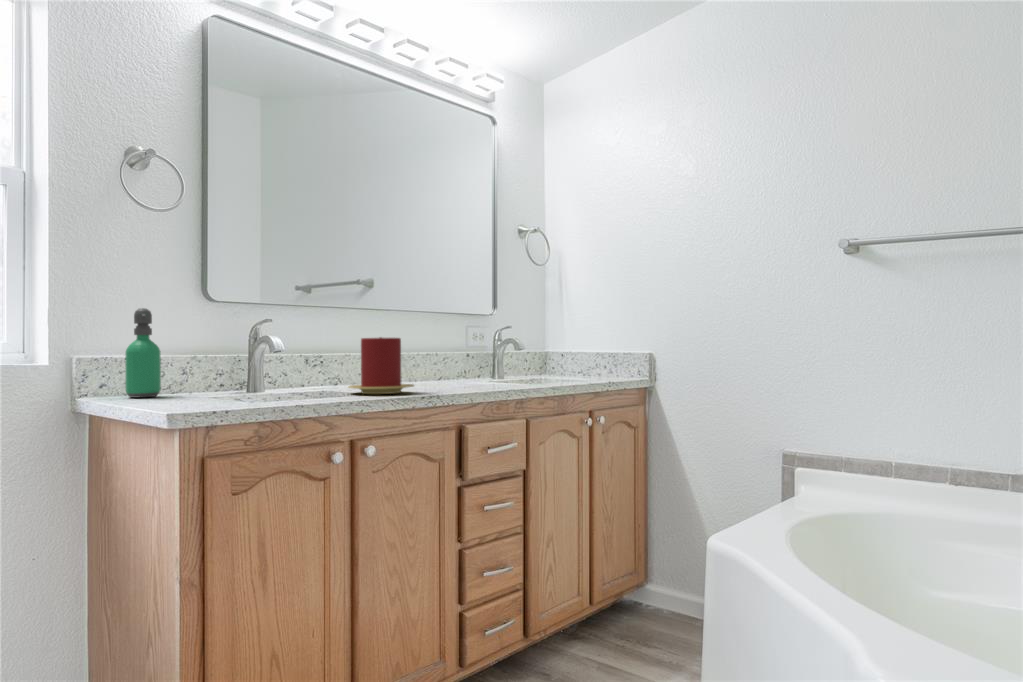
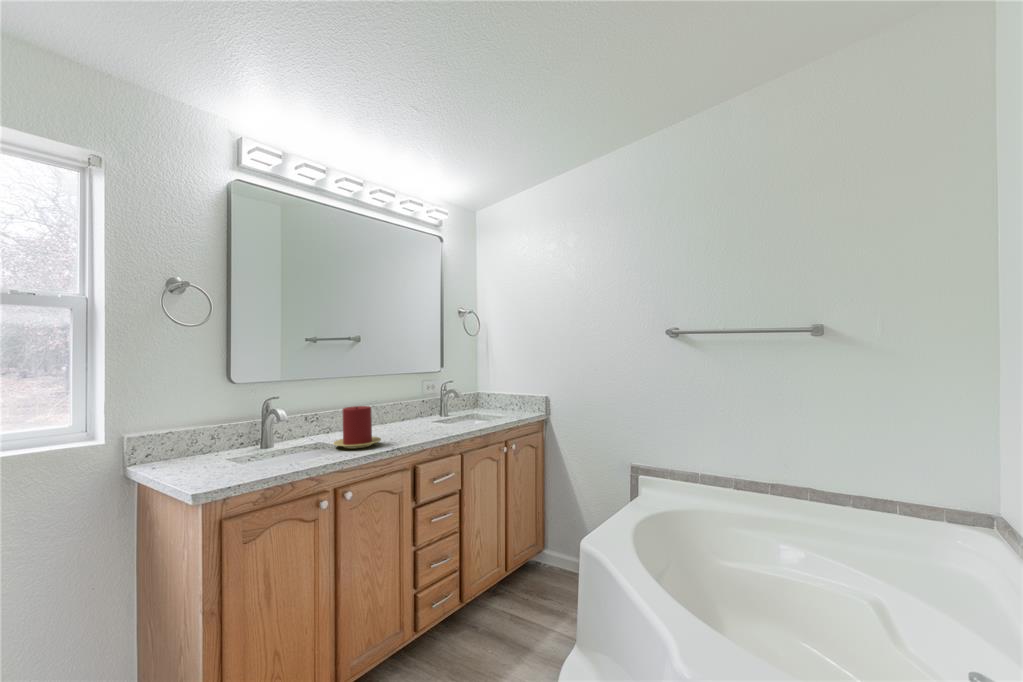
soap dispenser: present [126,308,161,397] -> none [166,397,193,463]

